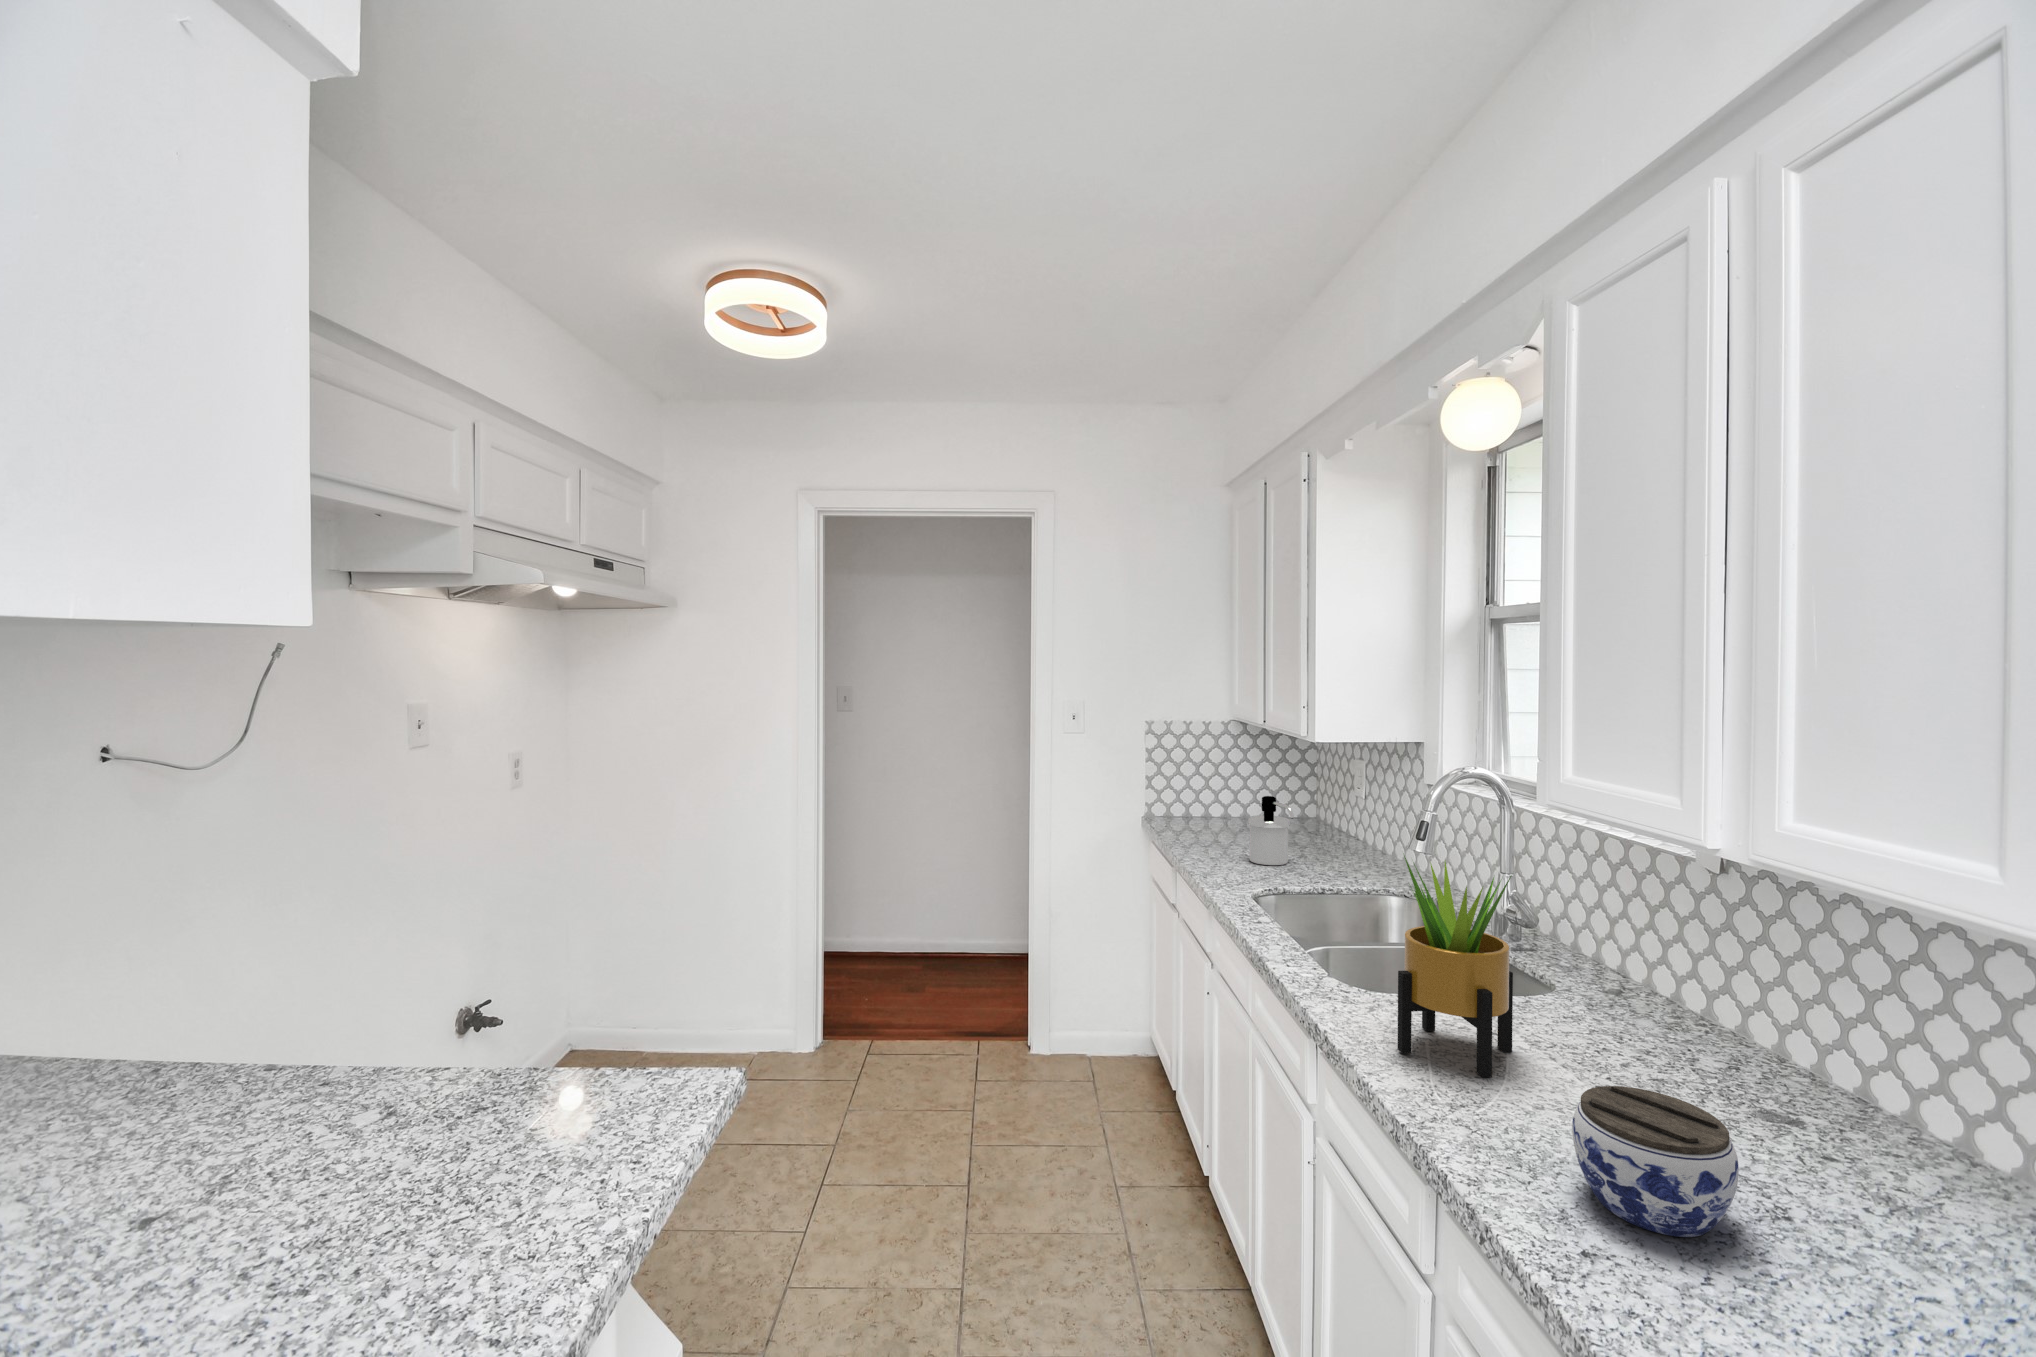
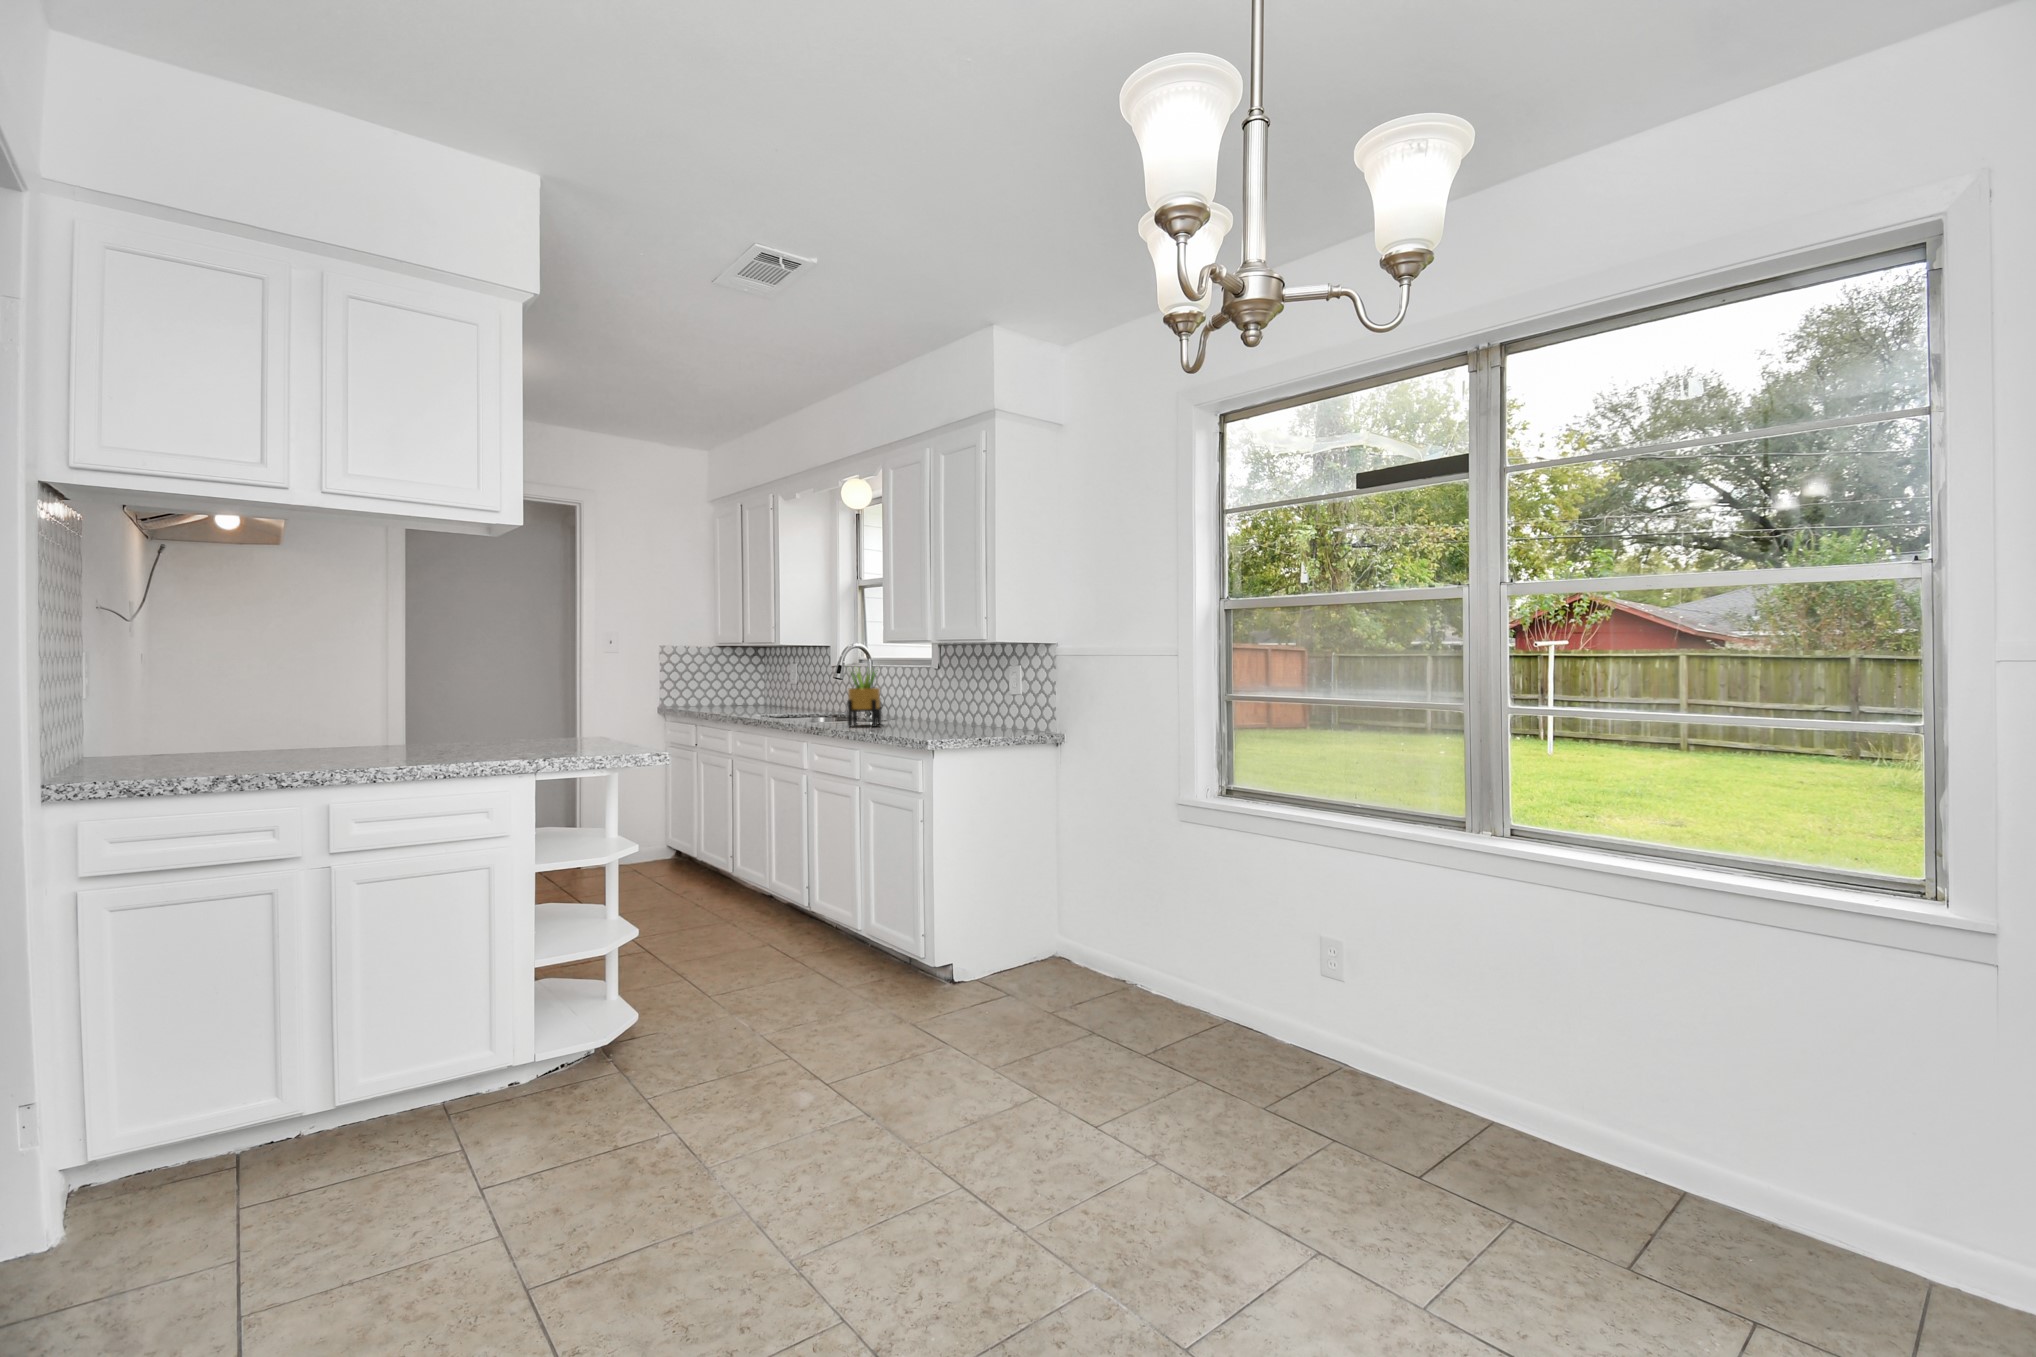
soap dispenser: present [1248,796,1294,865] -> none [745,678,772,713]
jar: present [1572,1086,1739,1237] -> none [899,705,933,731]

